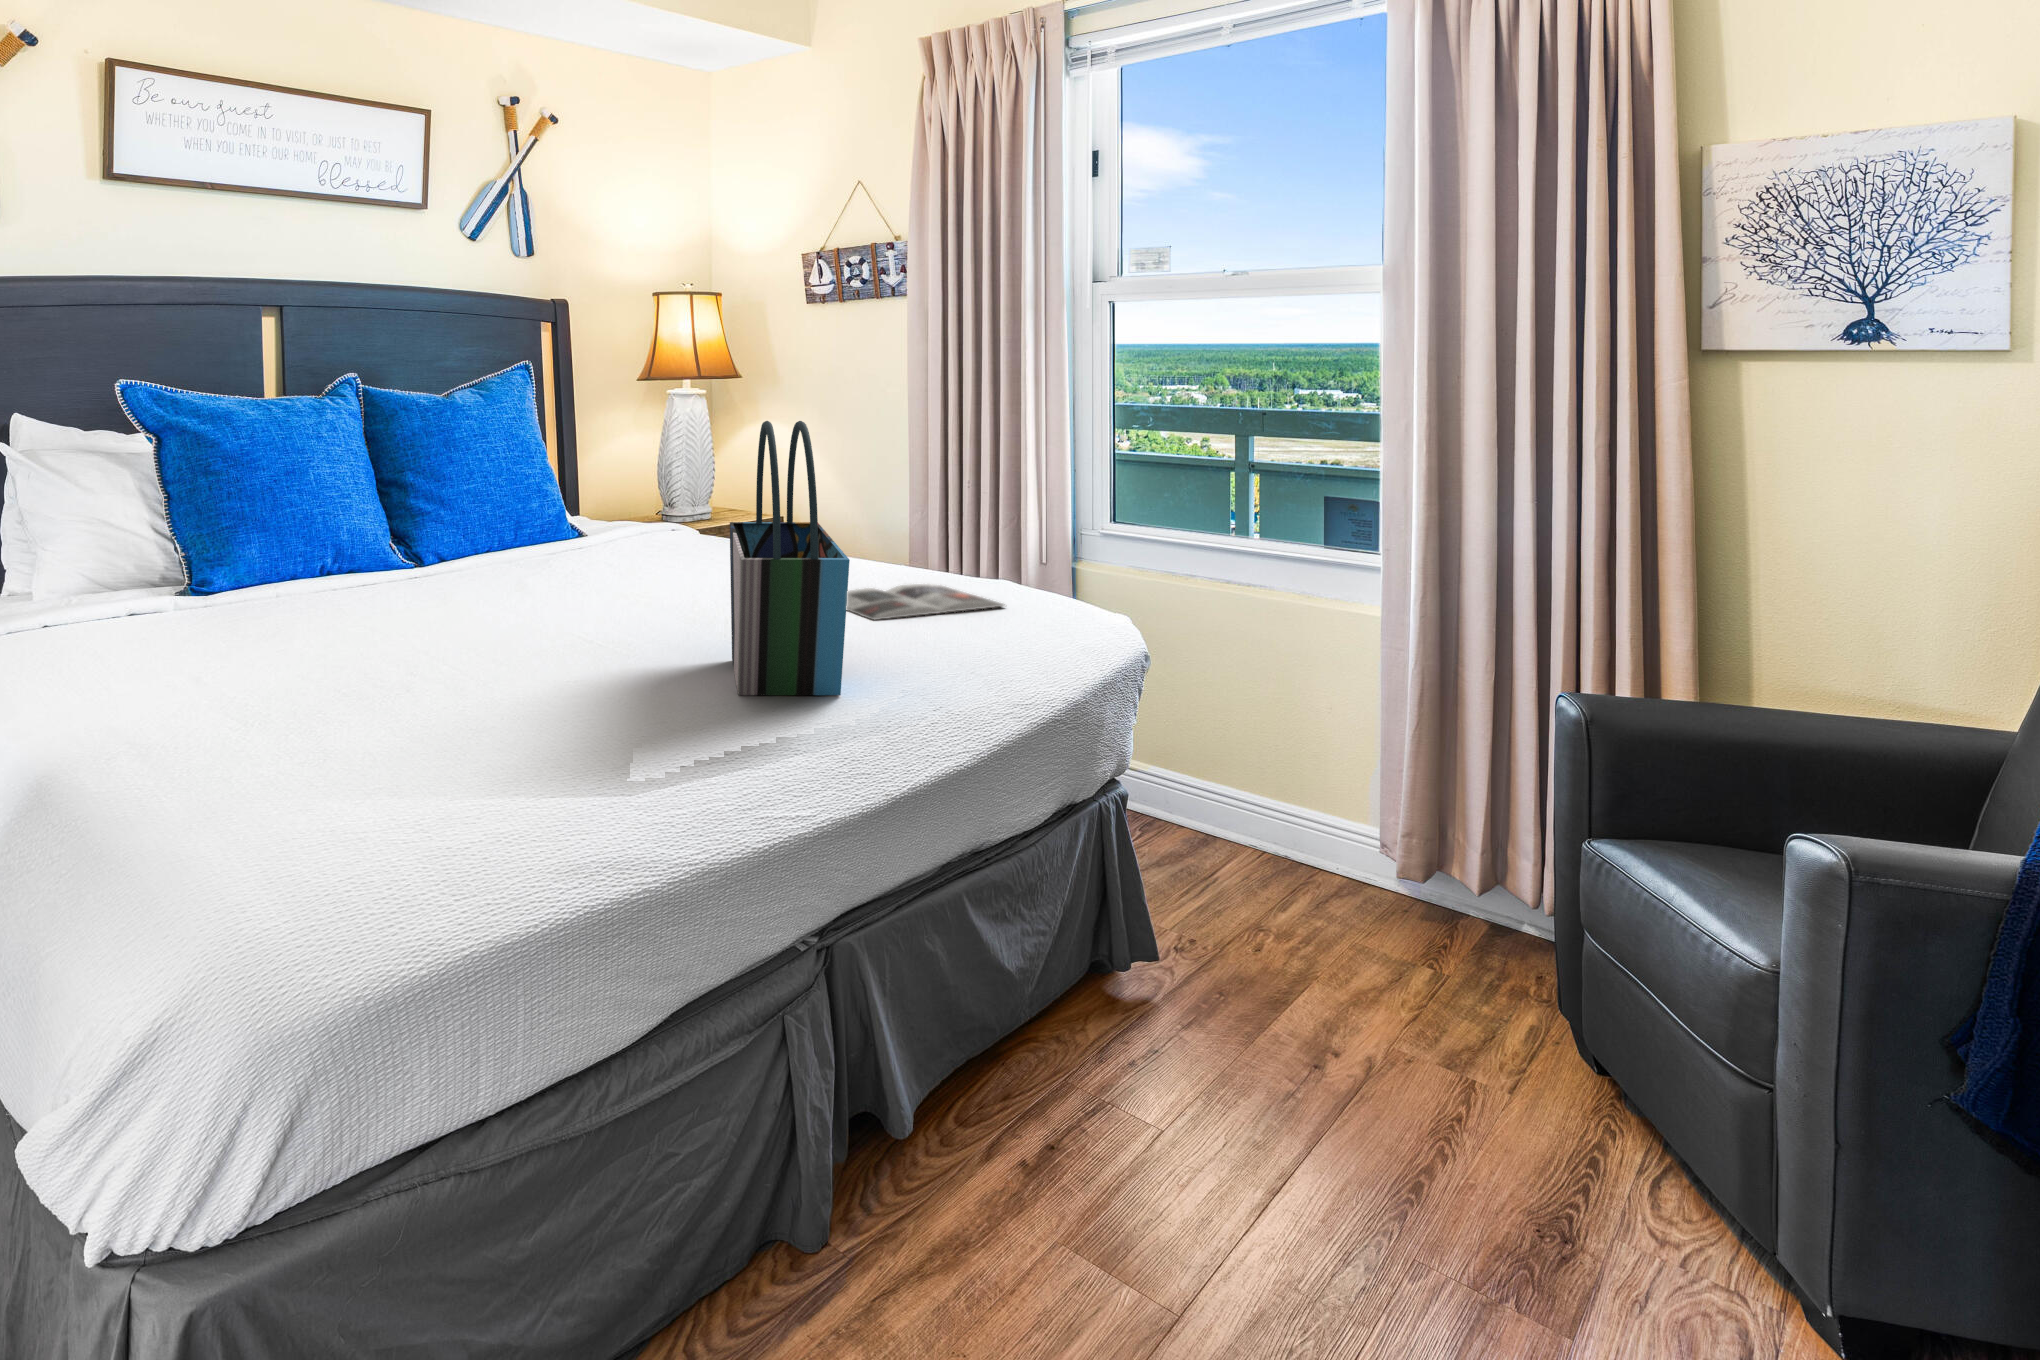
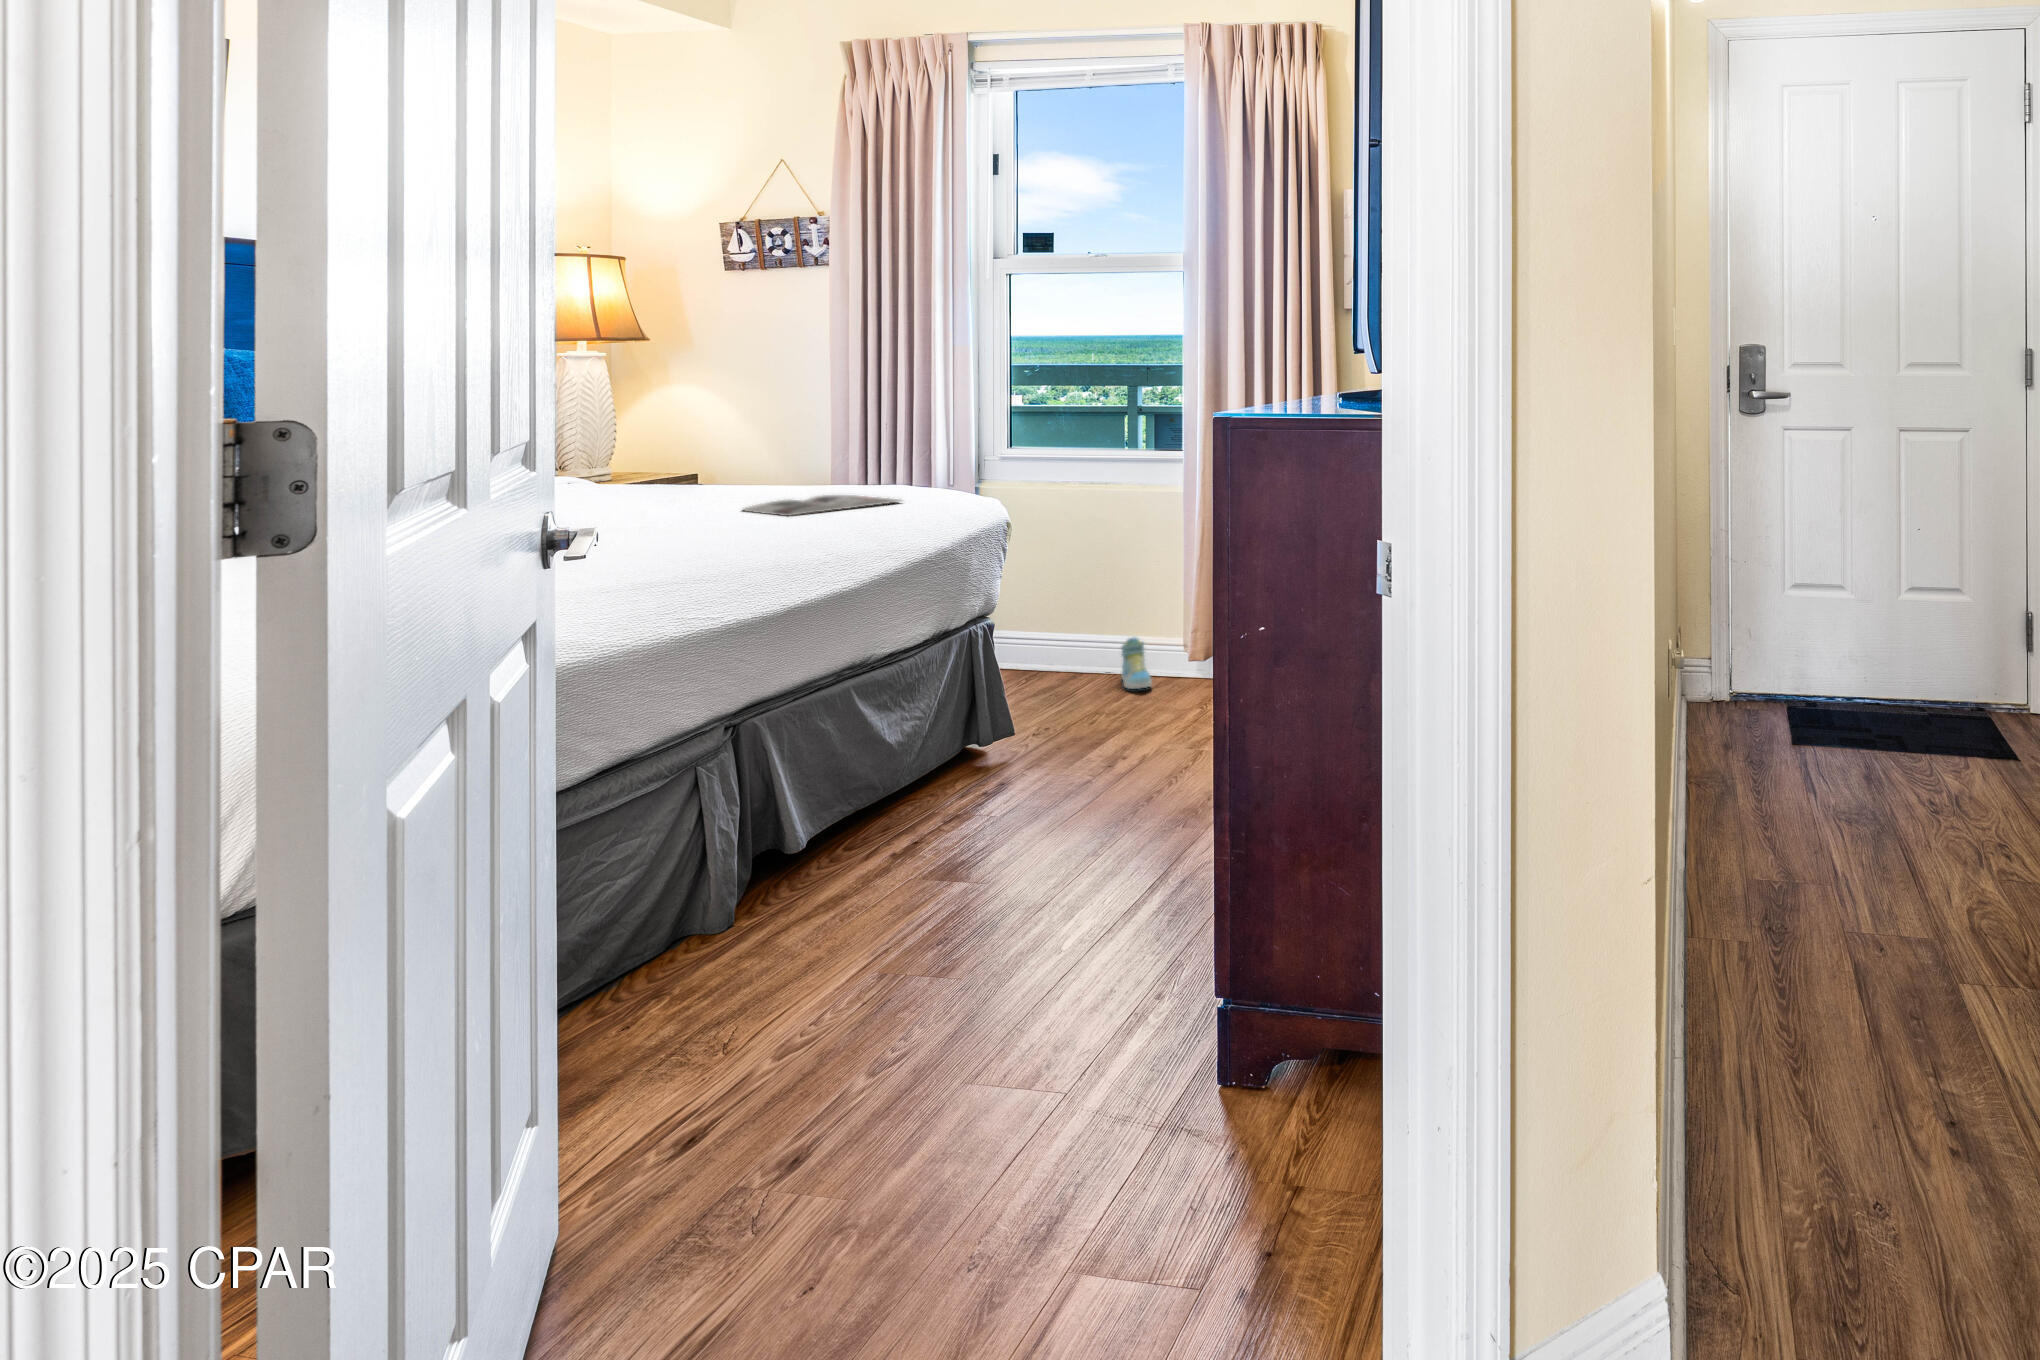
tote bag: present [730,421,850,695] -> none [656,354,762,554]
sneaker: none [1280,814,1336,900] -> present [1121,637,1152,689]

